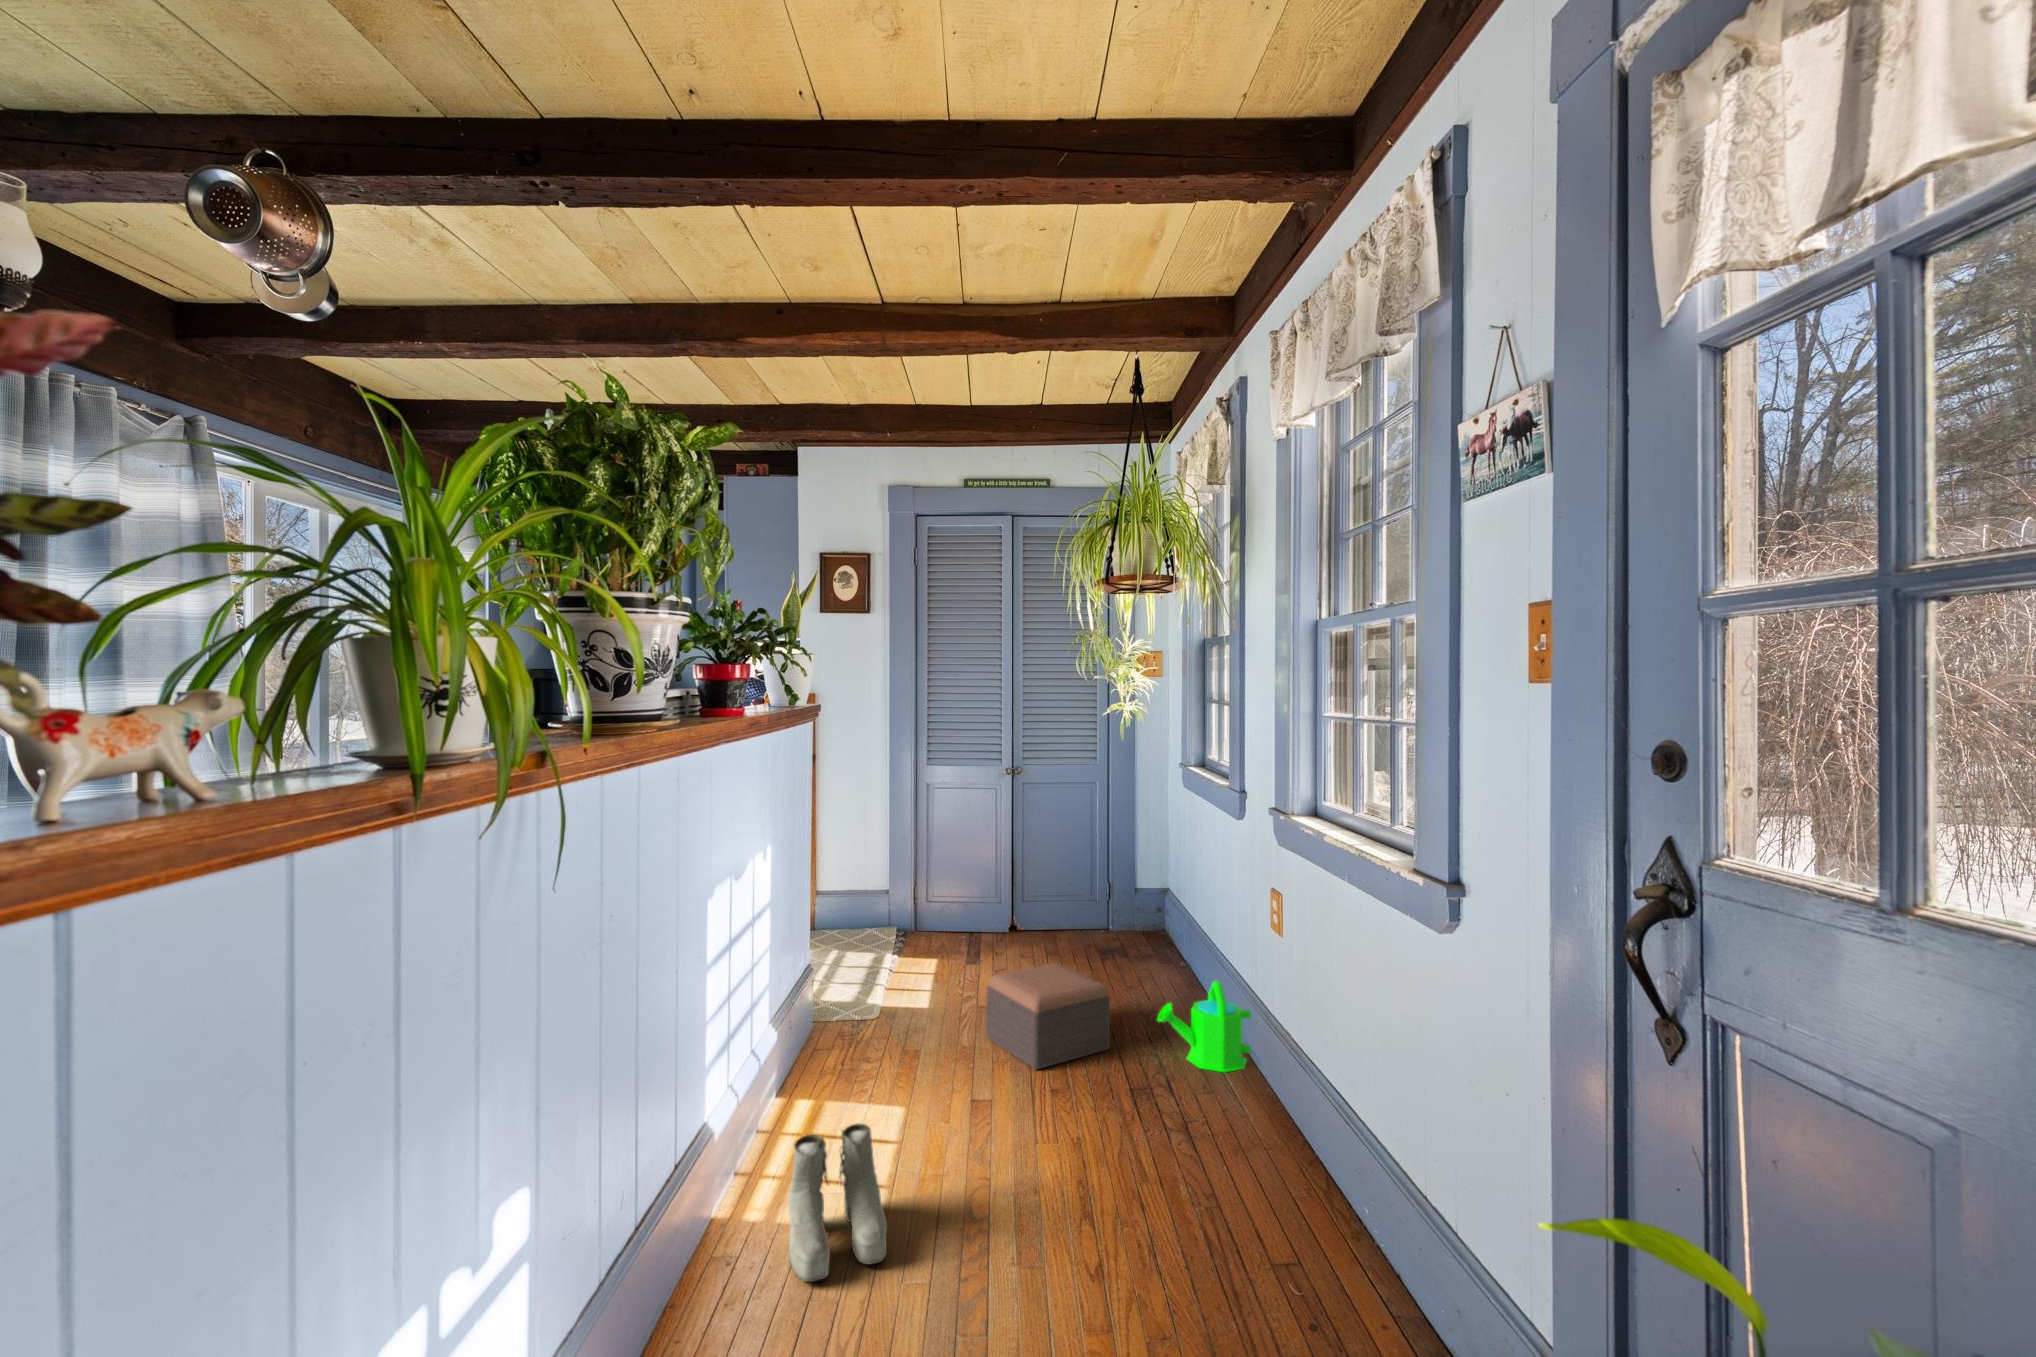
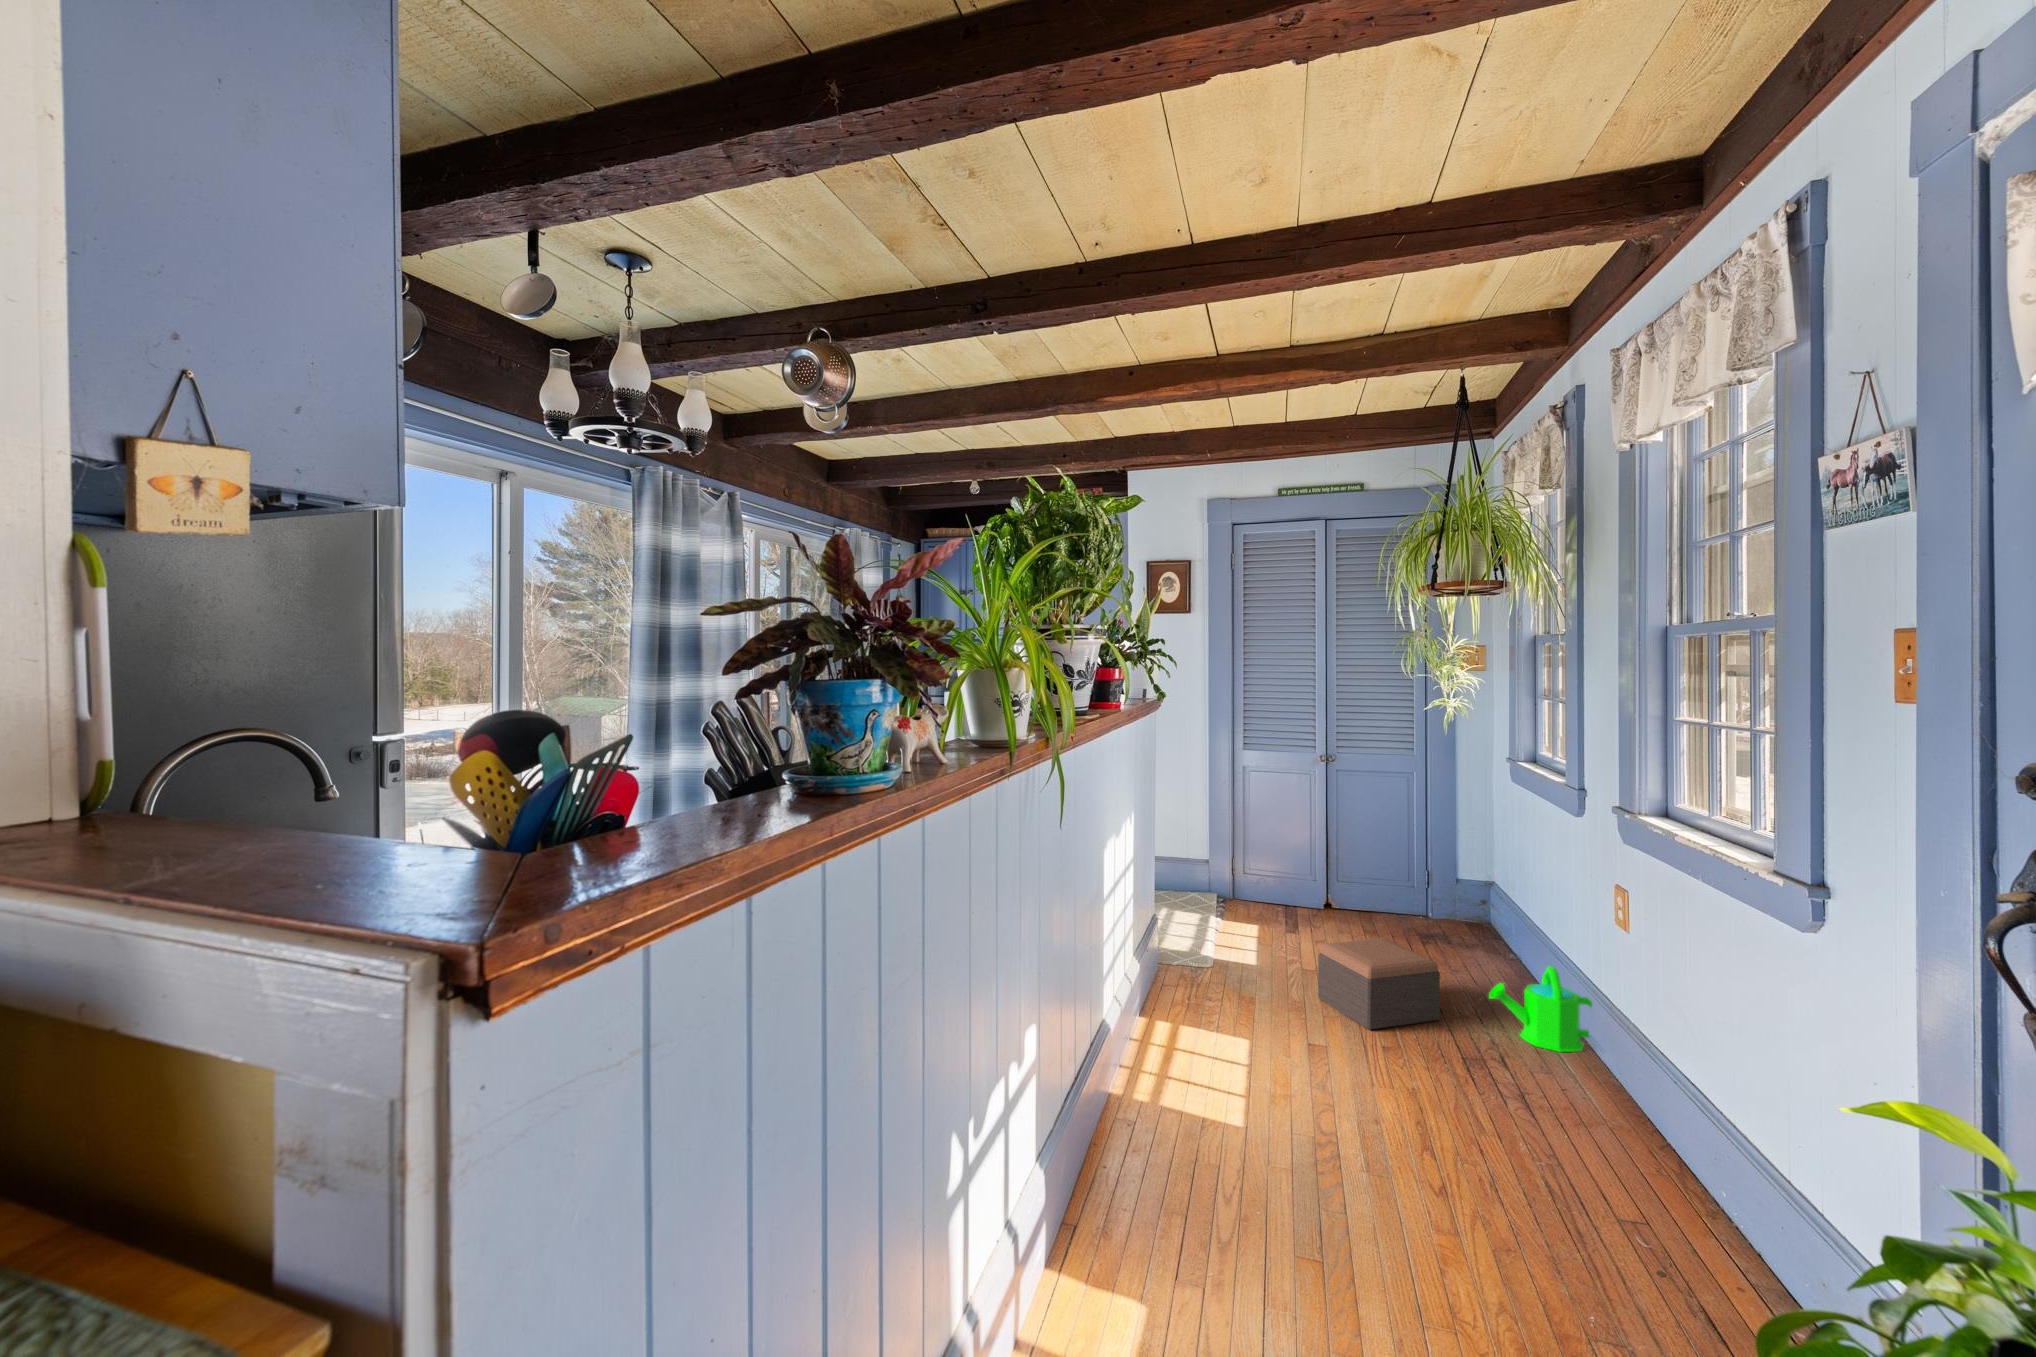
boots: present [788,1124,887,1282] -> none [1175,1047,1258,1160]

